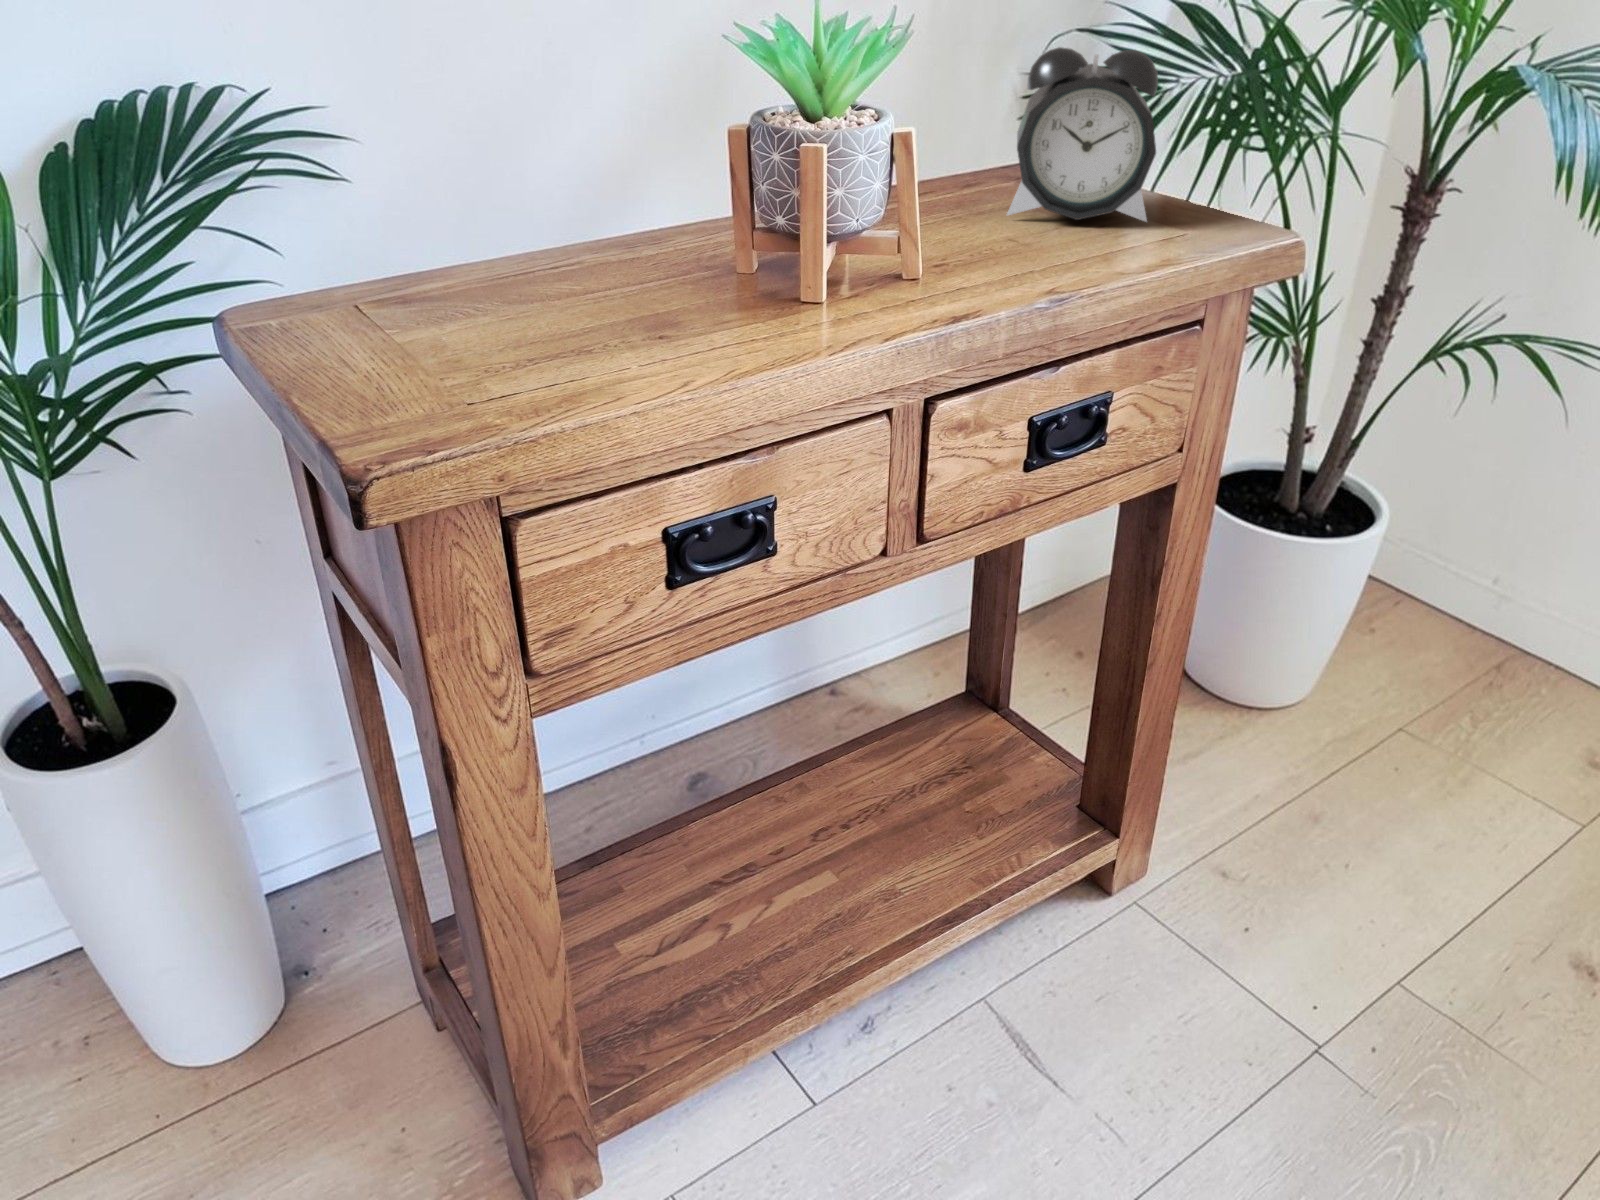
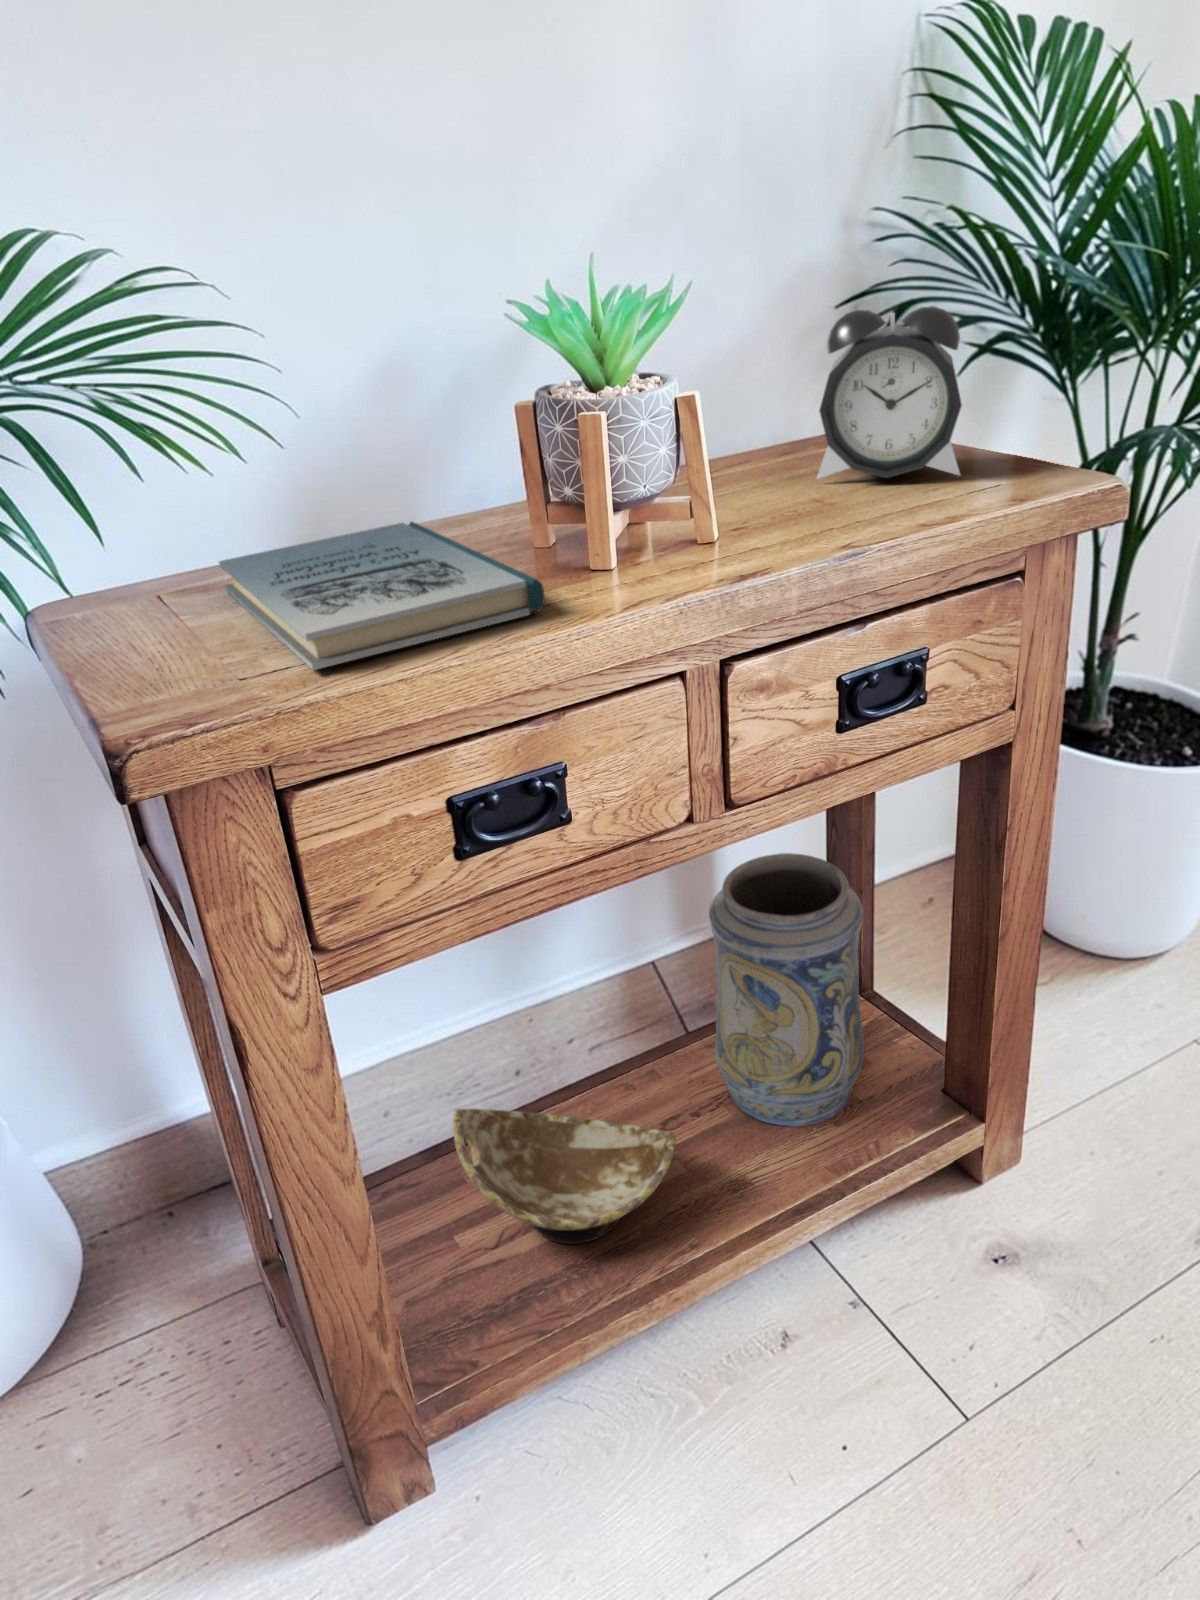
book: none [414,236,765,398] -> present [219,521,545,670]
decorative vase: none [865,580,1019,841] -> present [709,853,864,1127]
decorative bowl: none [621,822,835,951] -> present [453,1109,676,1244]

